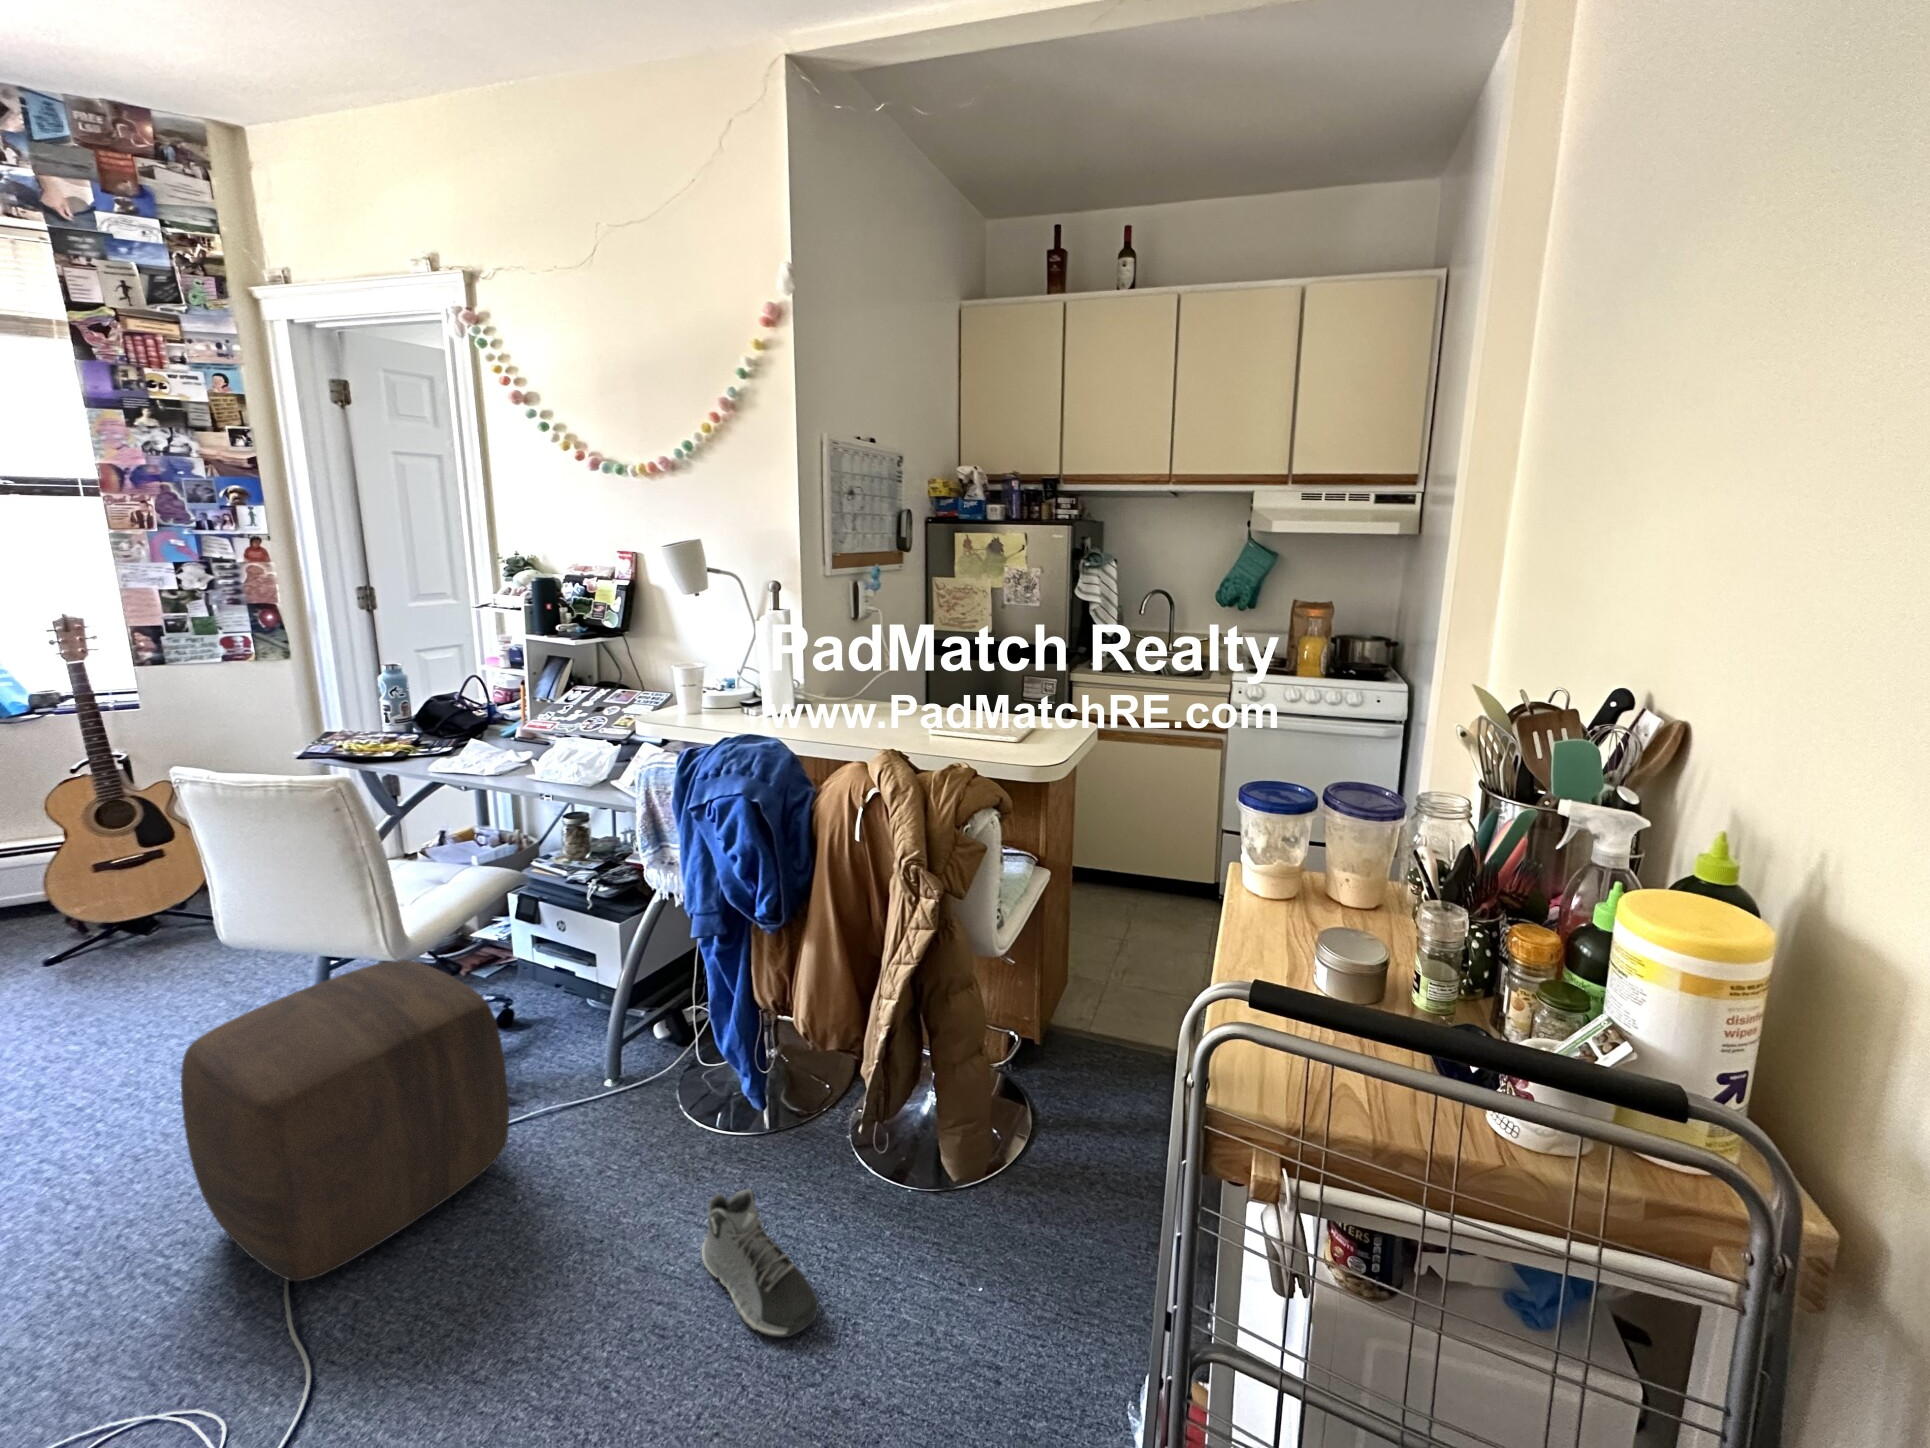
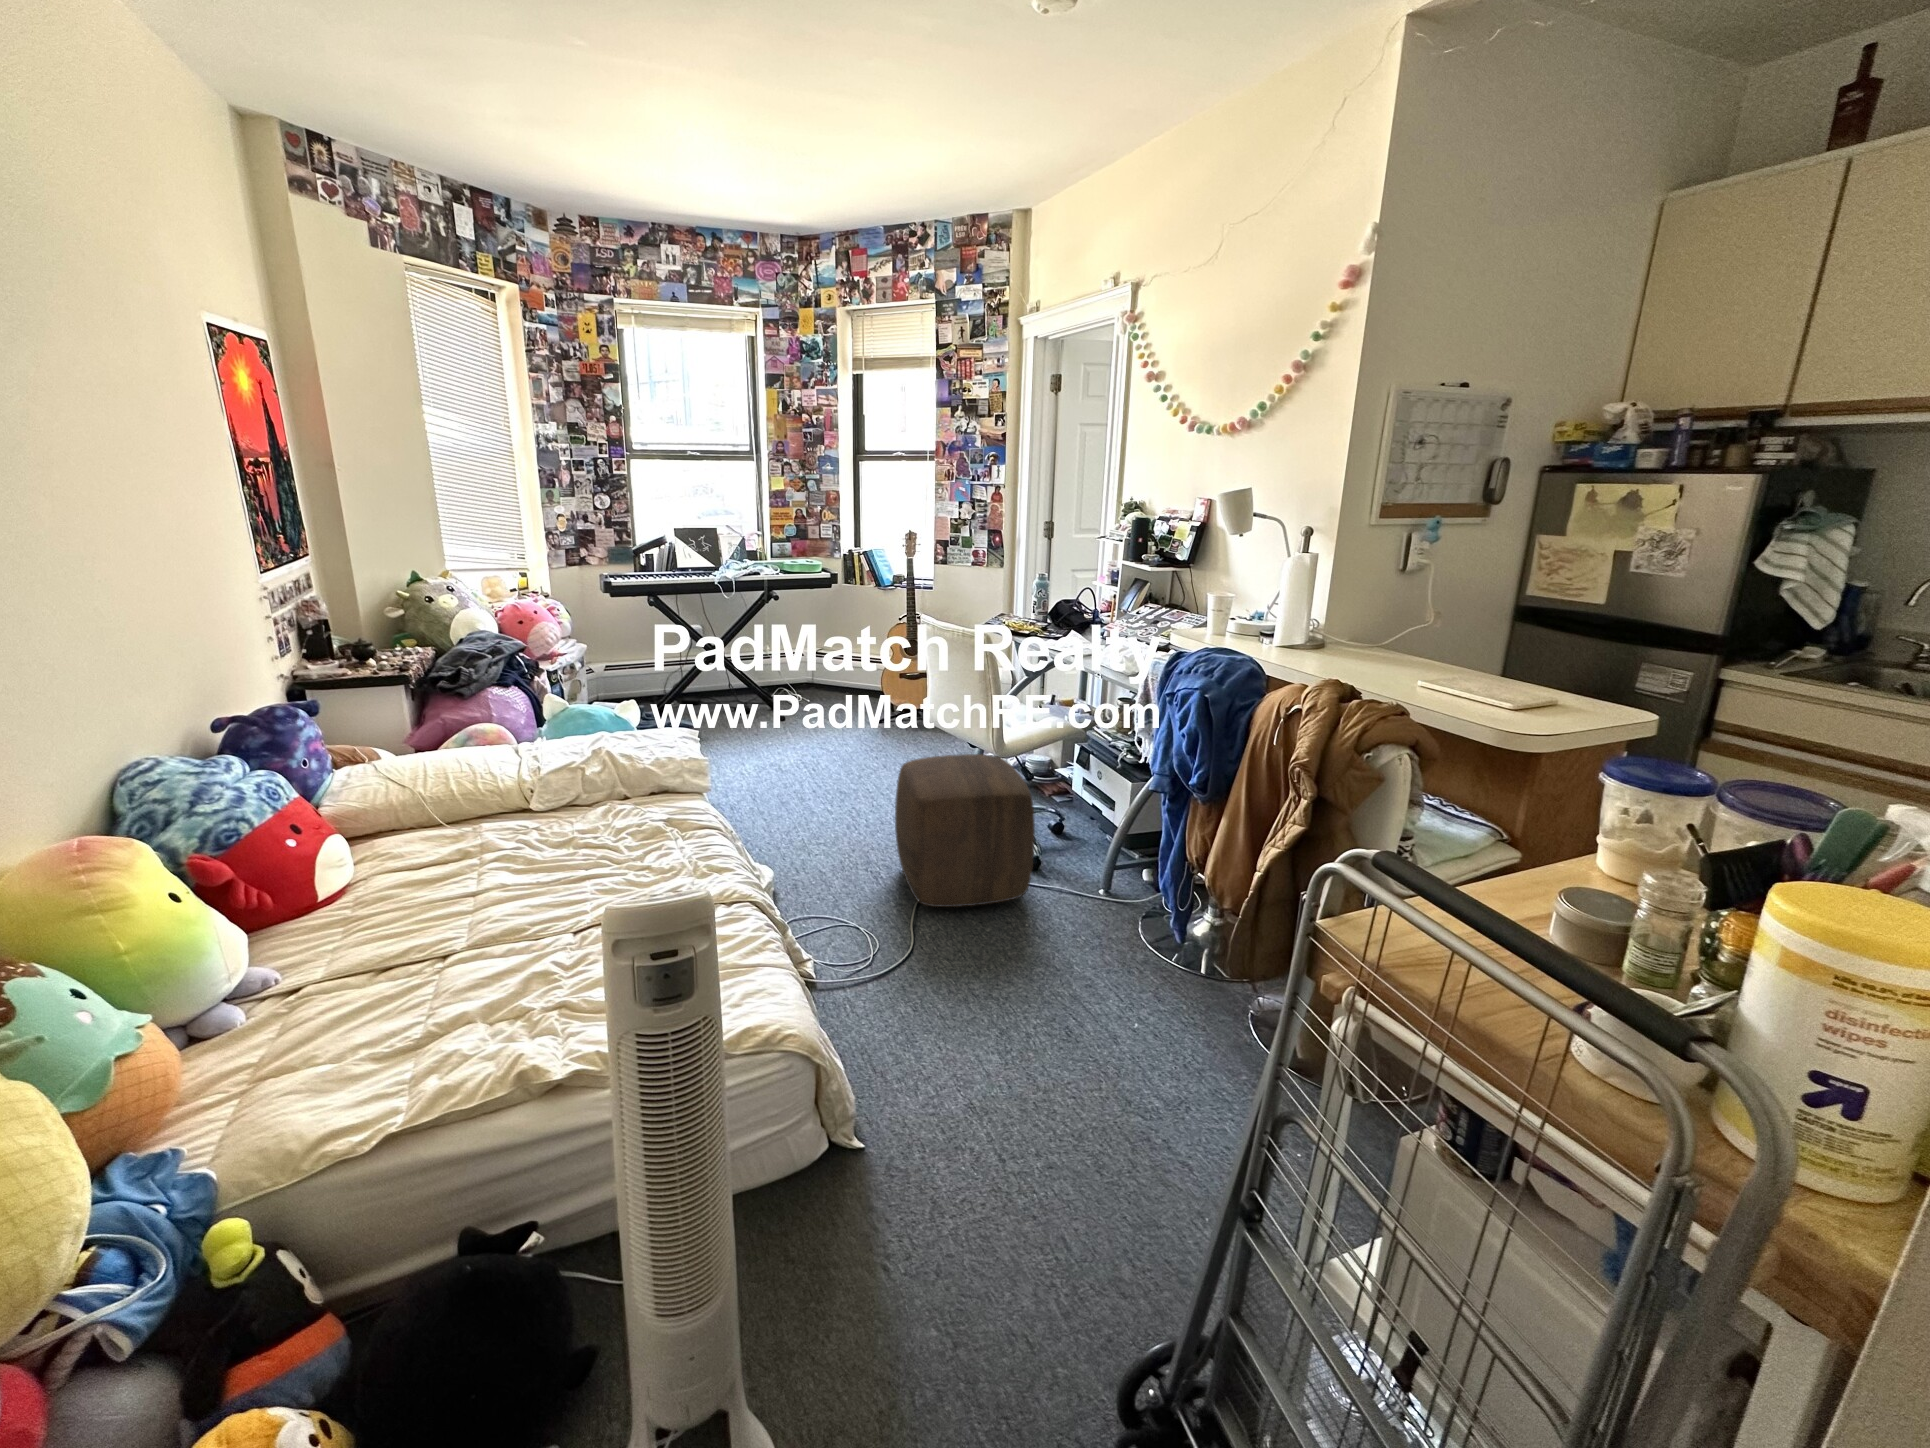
sneaker: present [702,1189,819,1337] -> none [1107,973,1166,1084]

